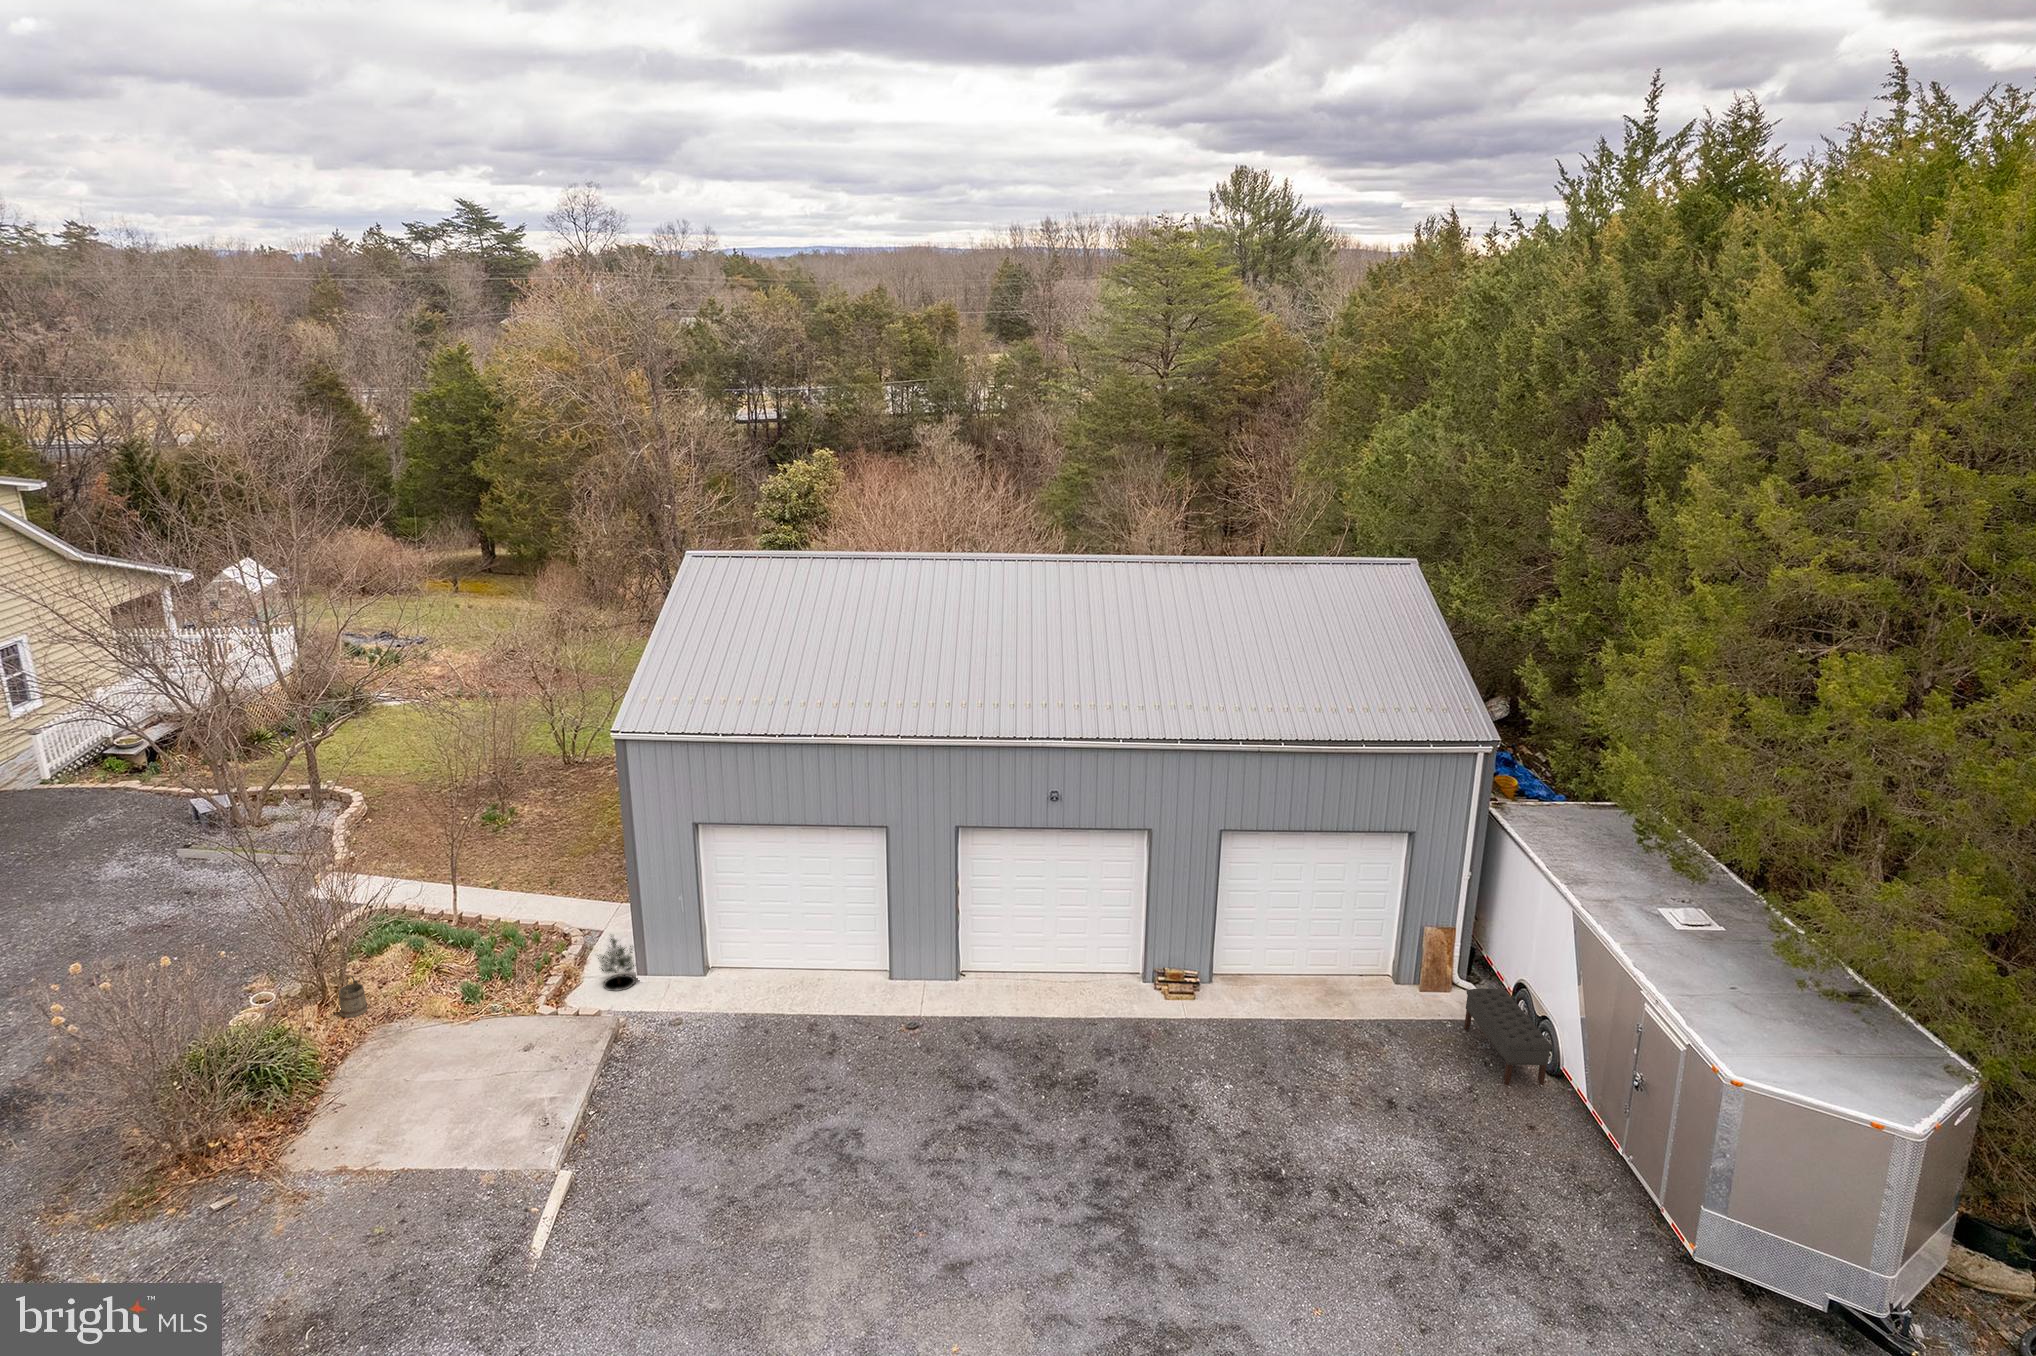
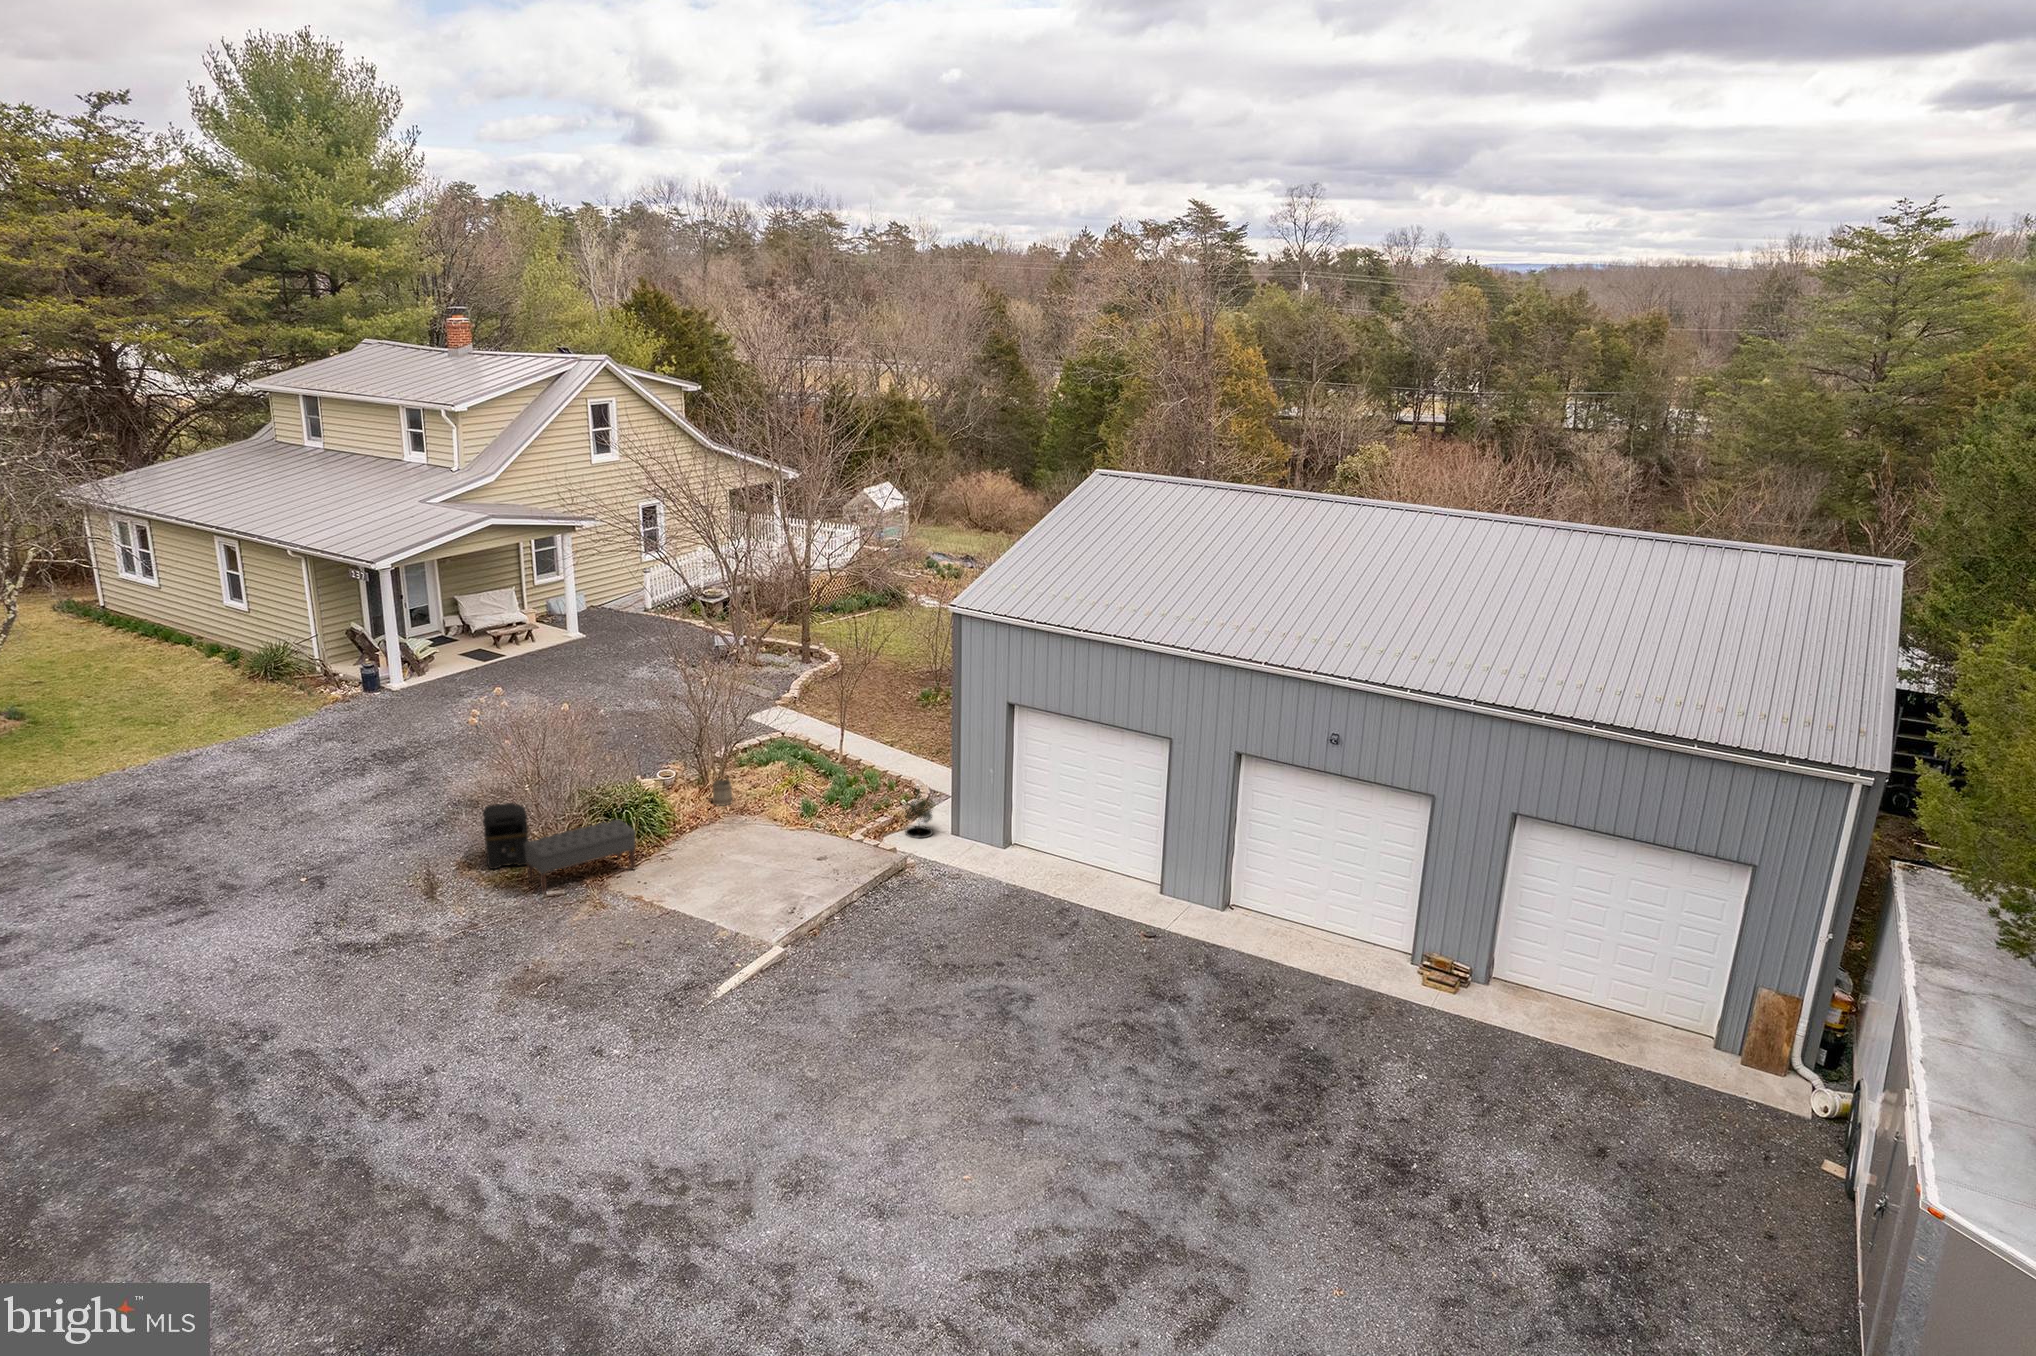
bench: present [1464,988,1552,1085] -> present [524,820,635,894]
toolbox: none [44,1099,134,1203] -> present [483,802,528,869]

